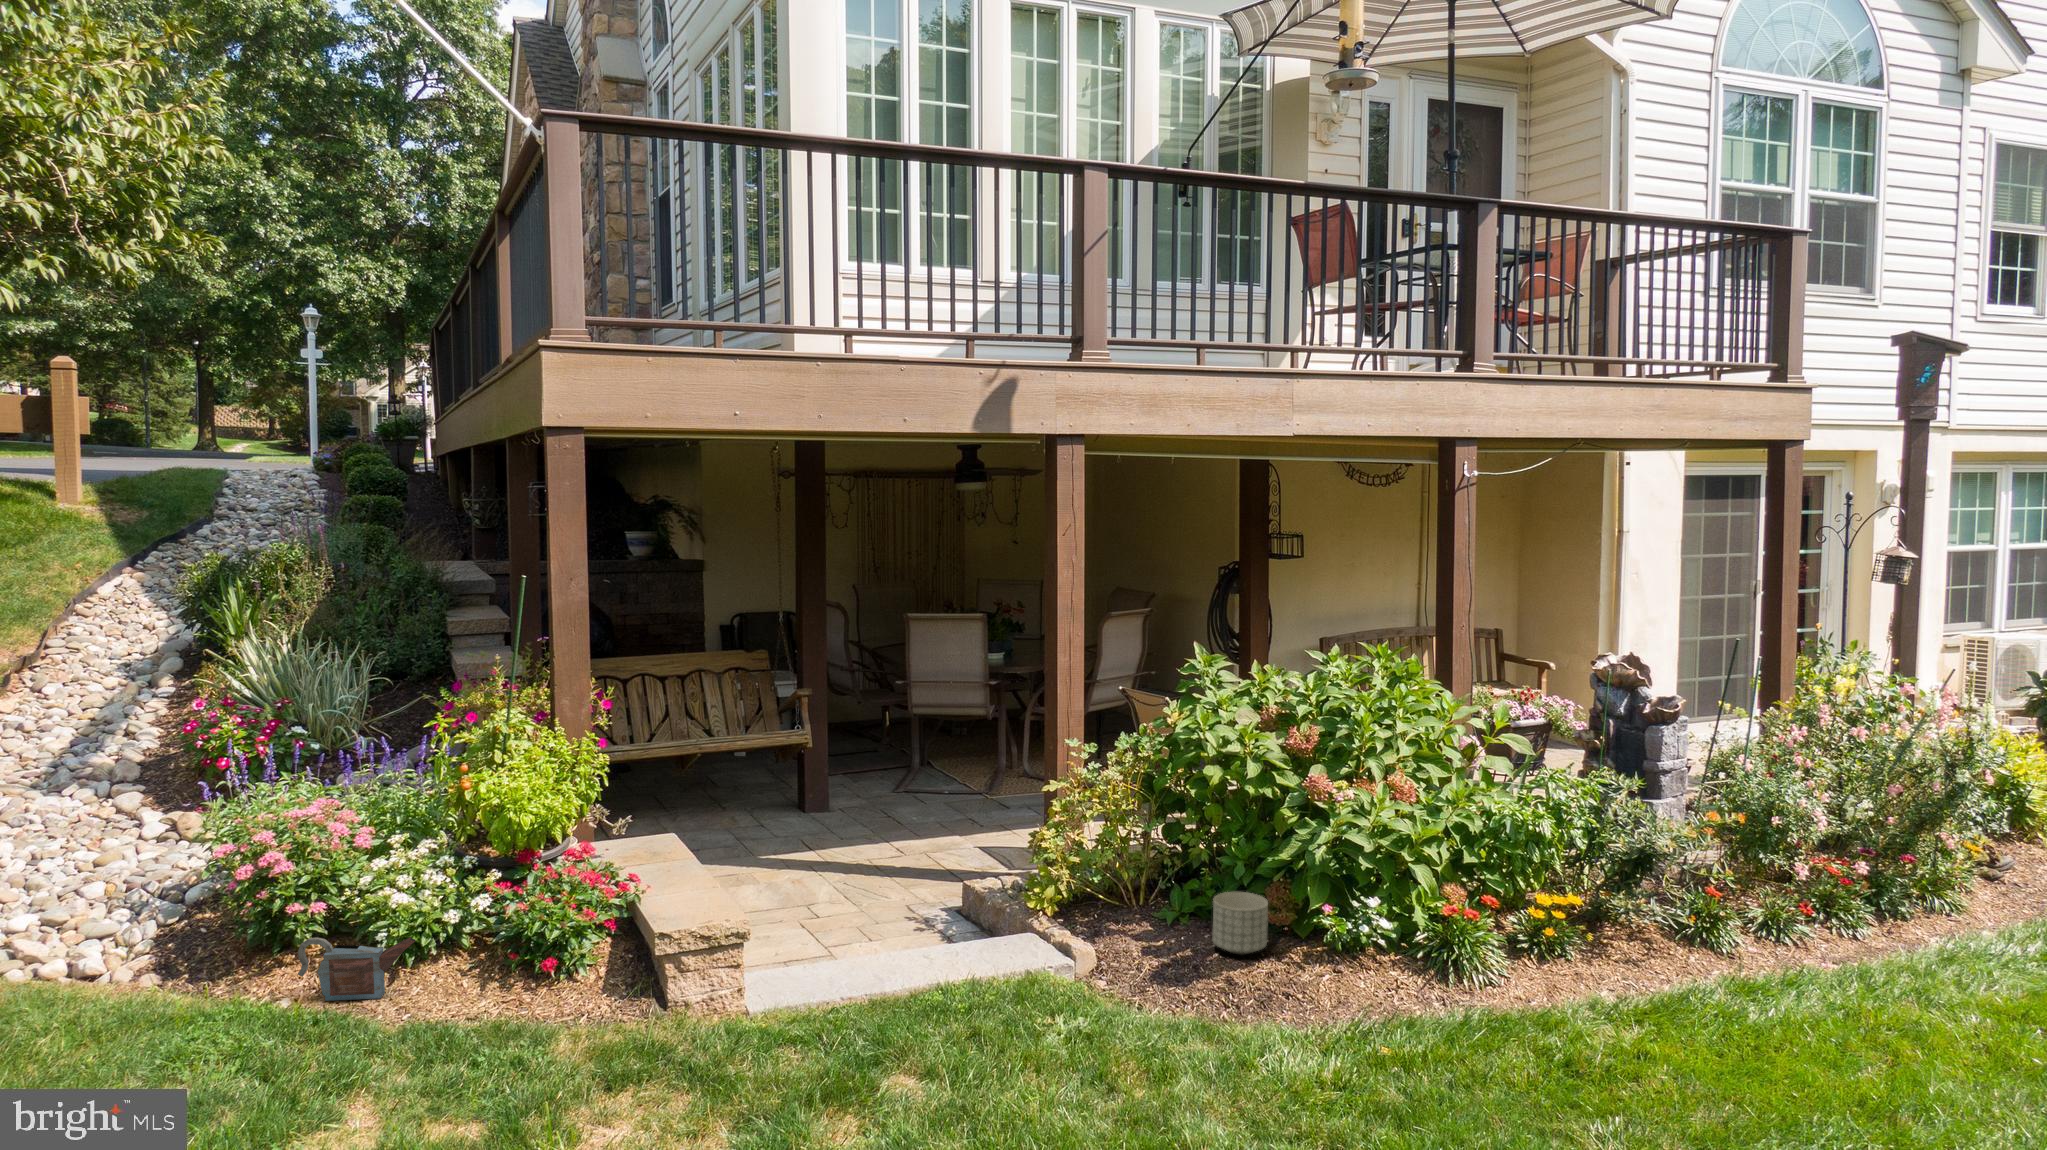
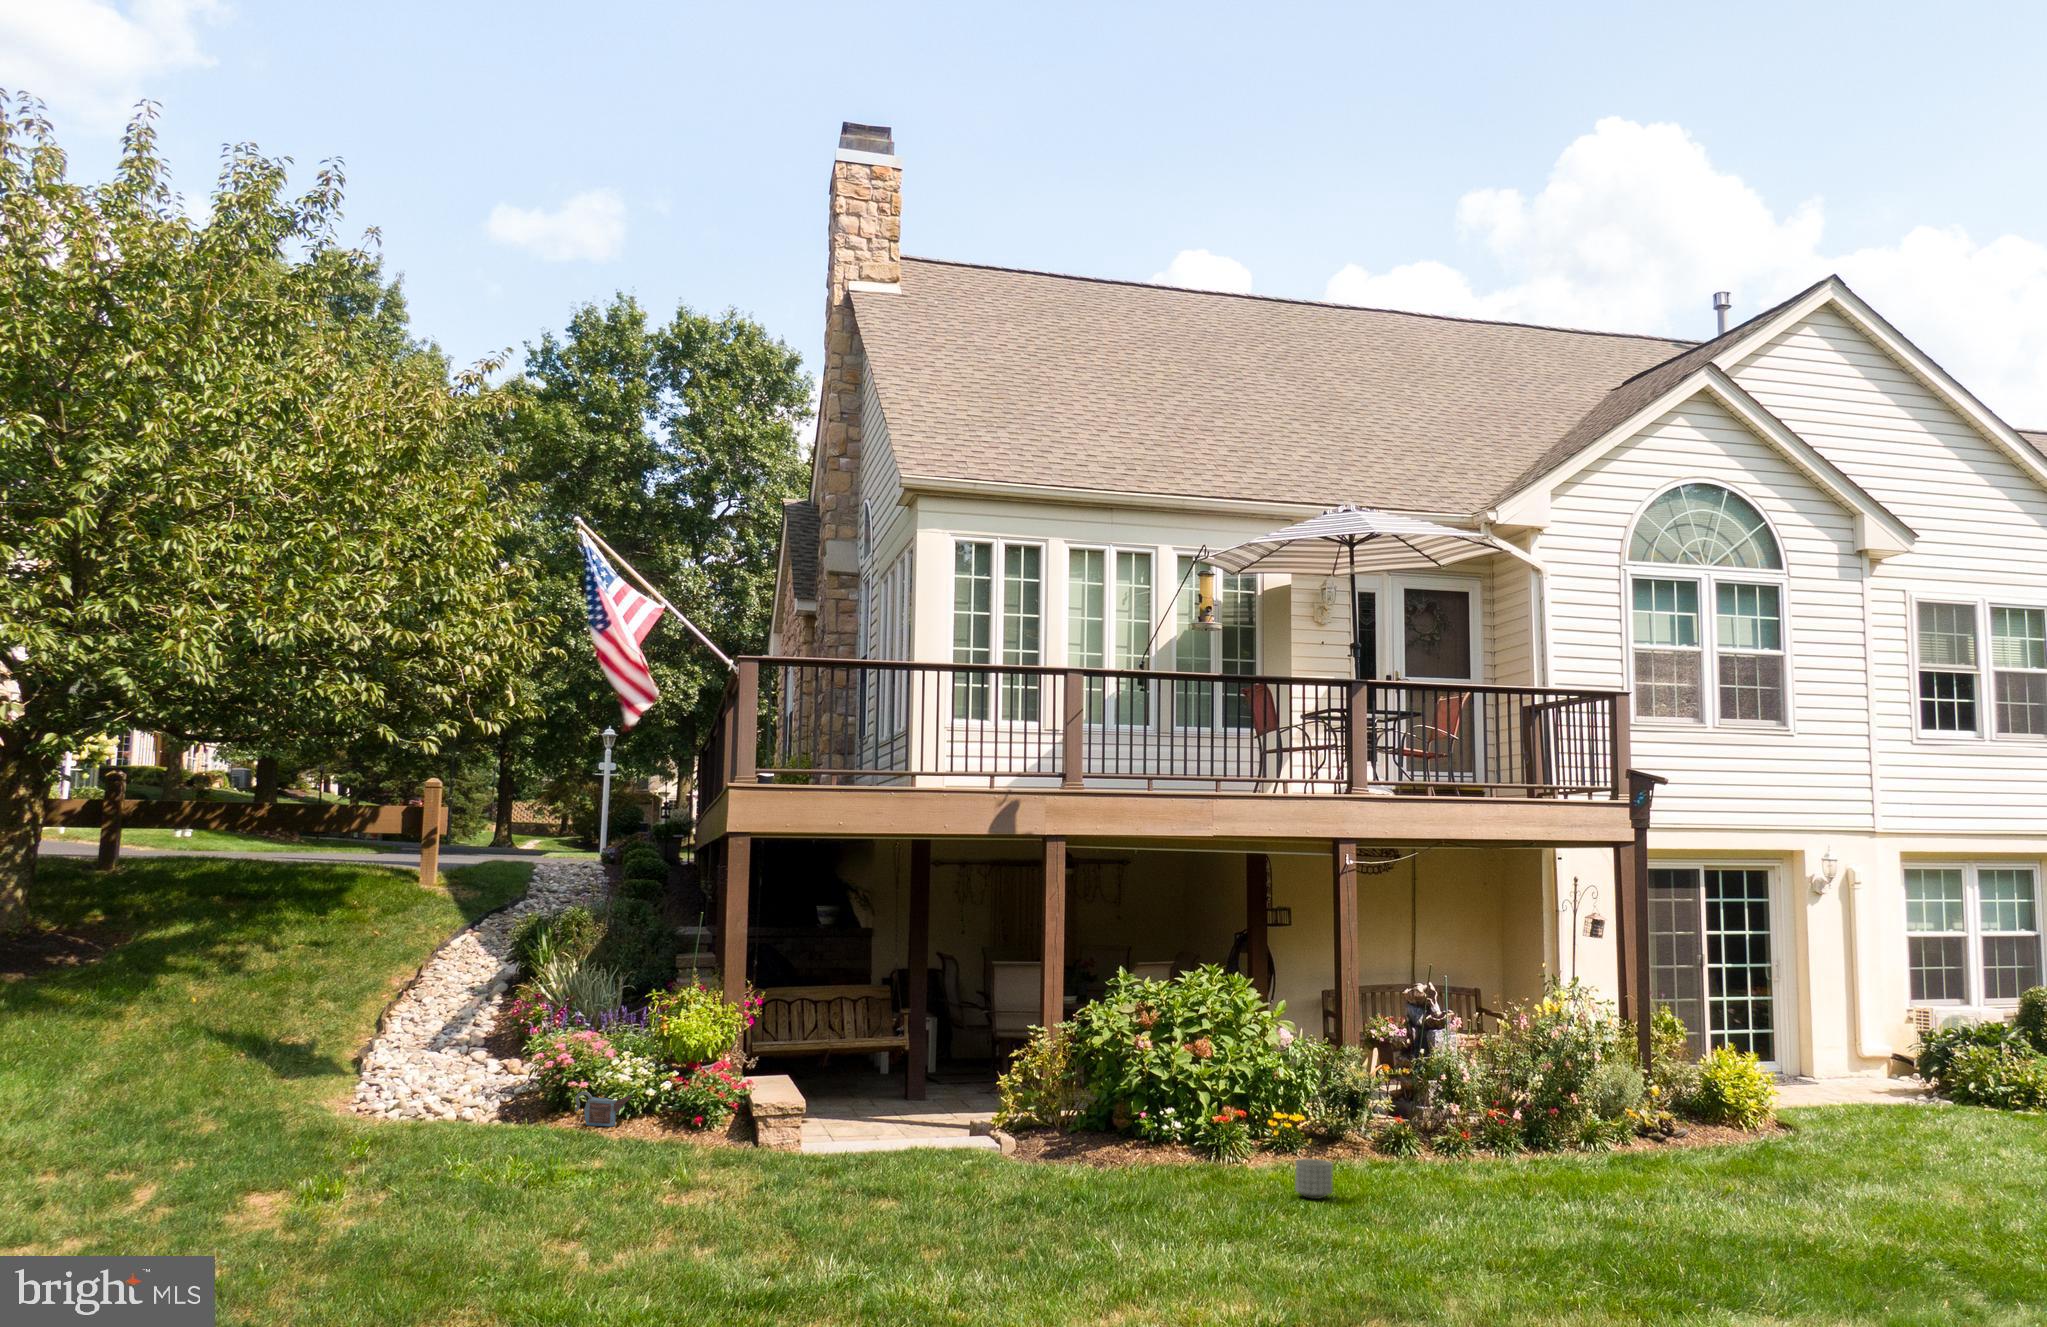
planter: present [1213,892,1268,955] -> present [1295,1159,1333,1199]

